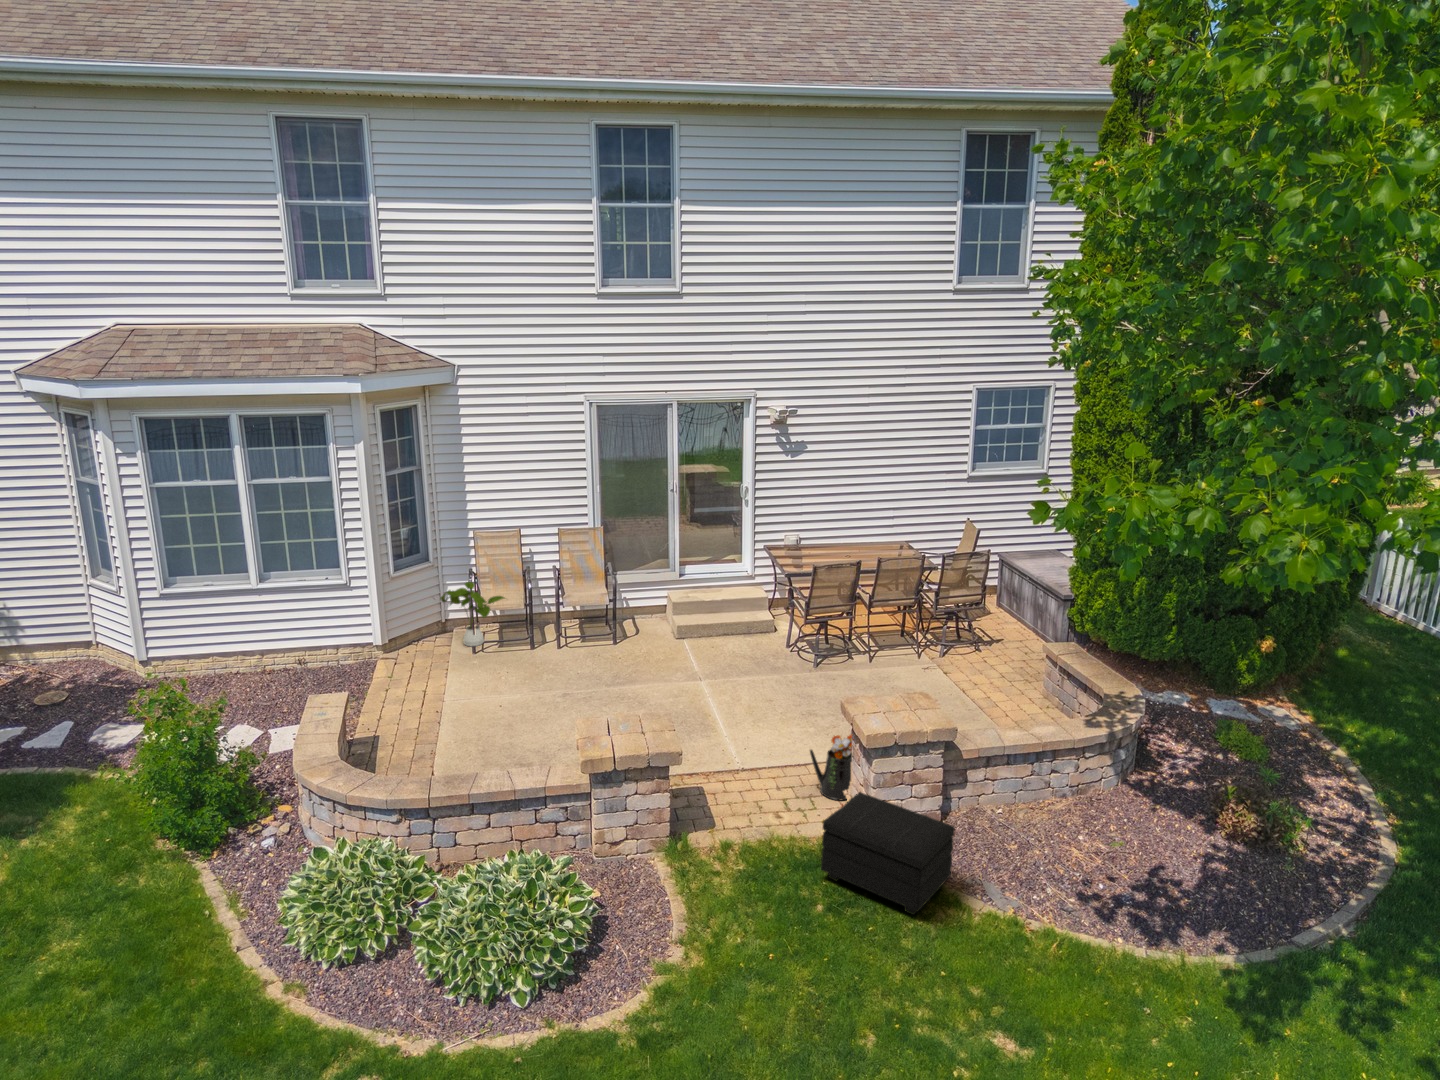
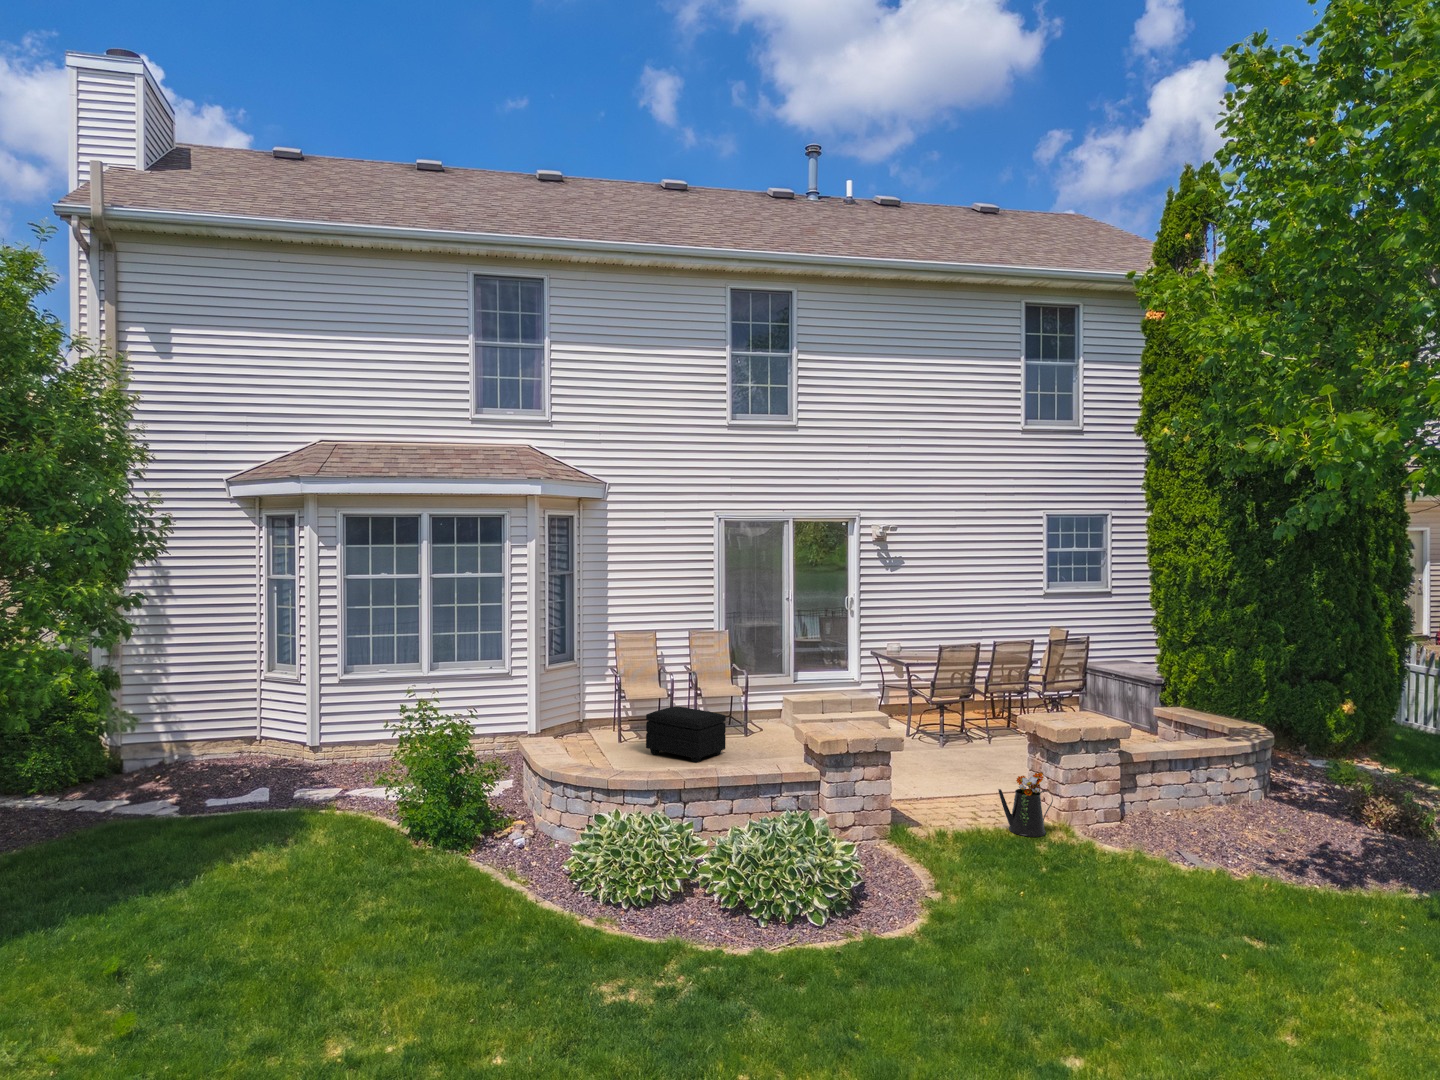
house plant: present [440,582,505,646] -> none [589,673,649,737]
footstool: present [821,792,955,915] -> present [646,707,726,763]

